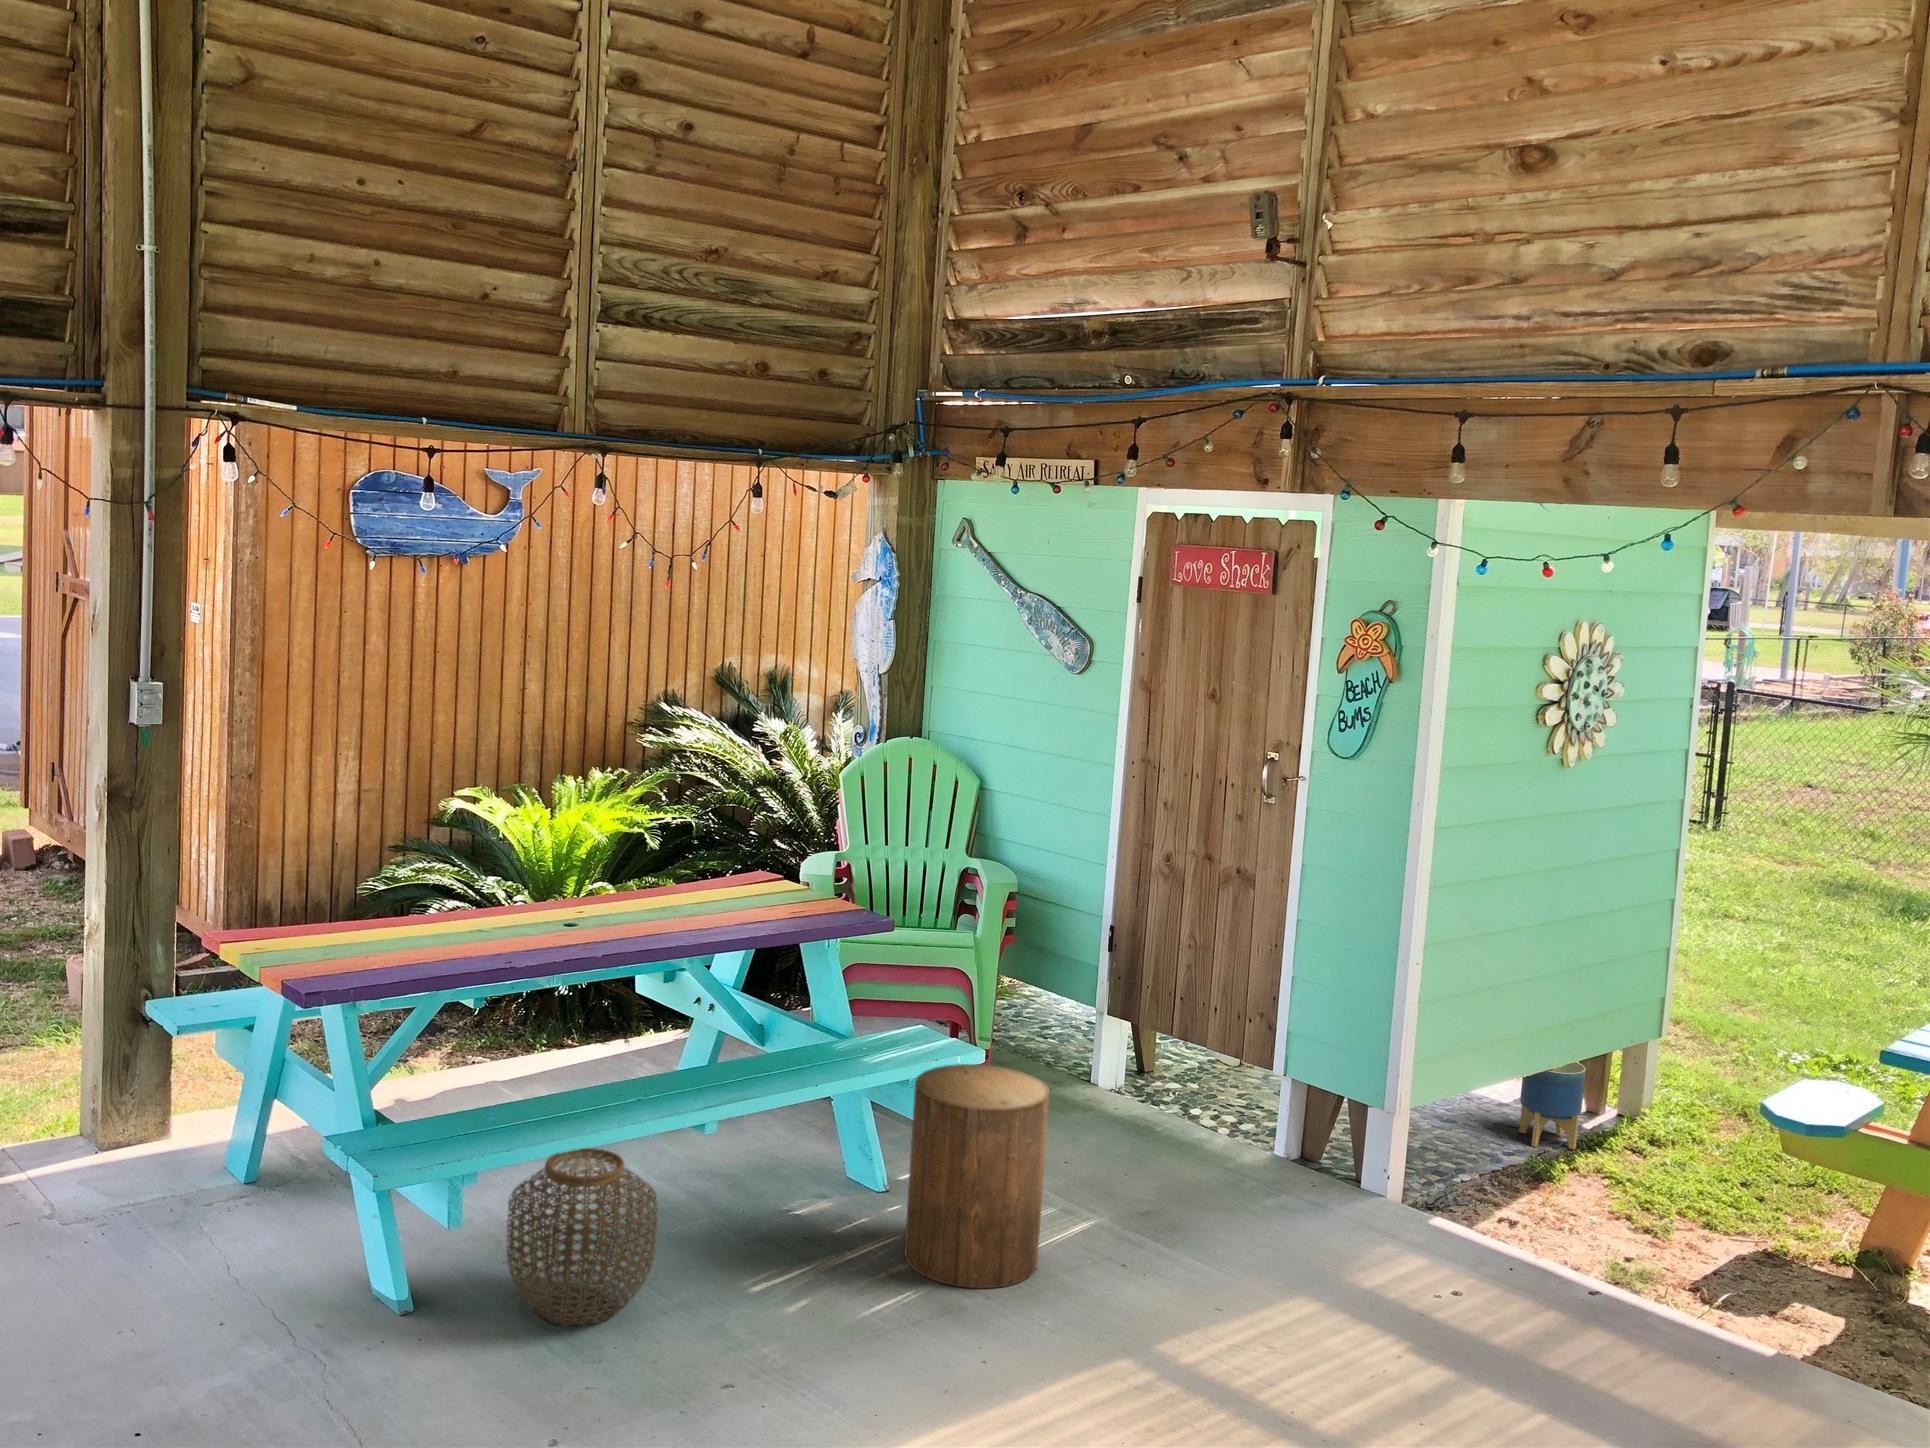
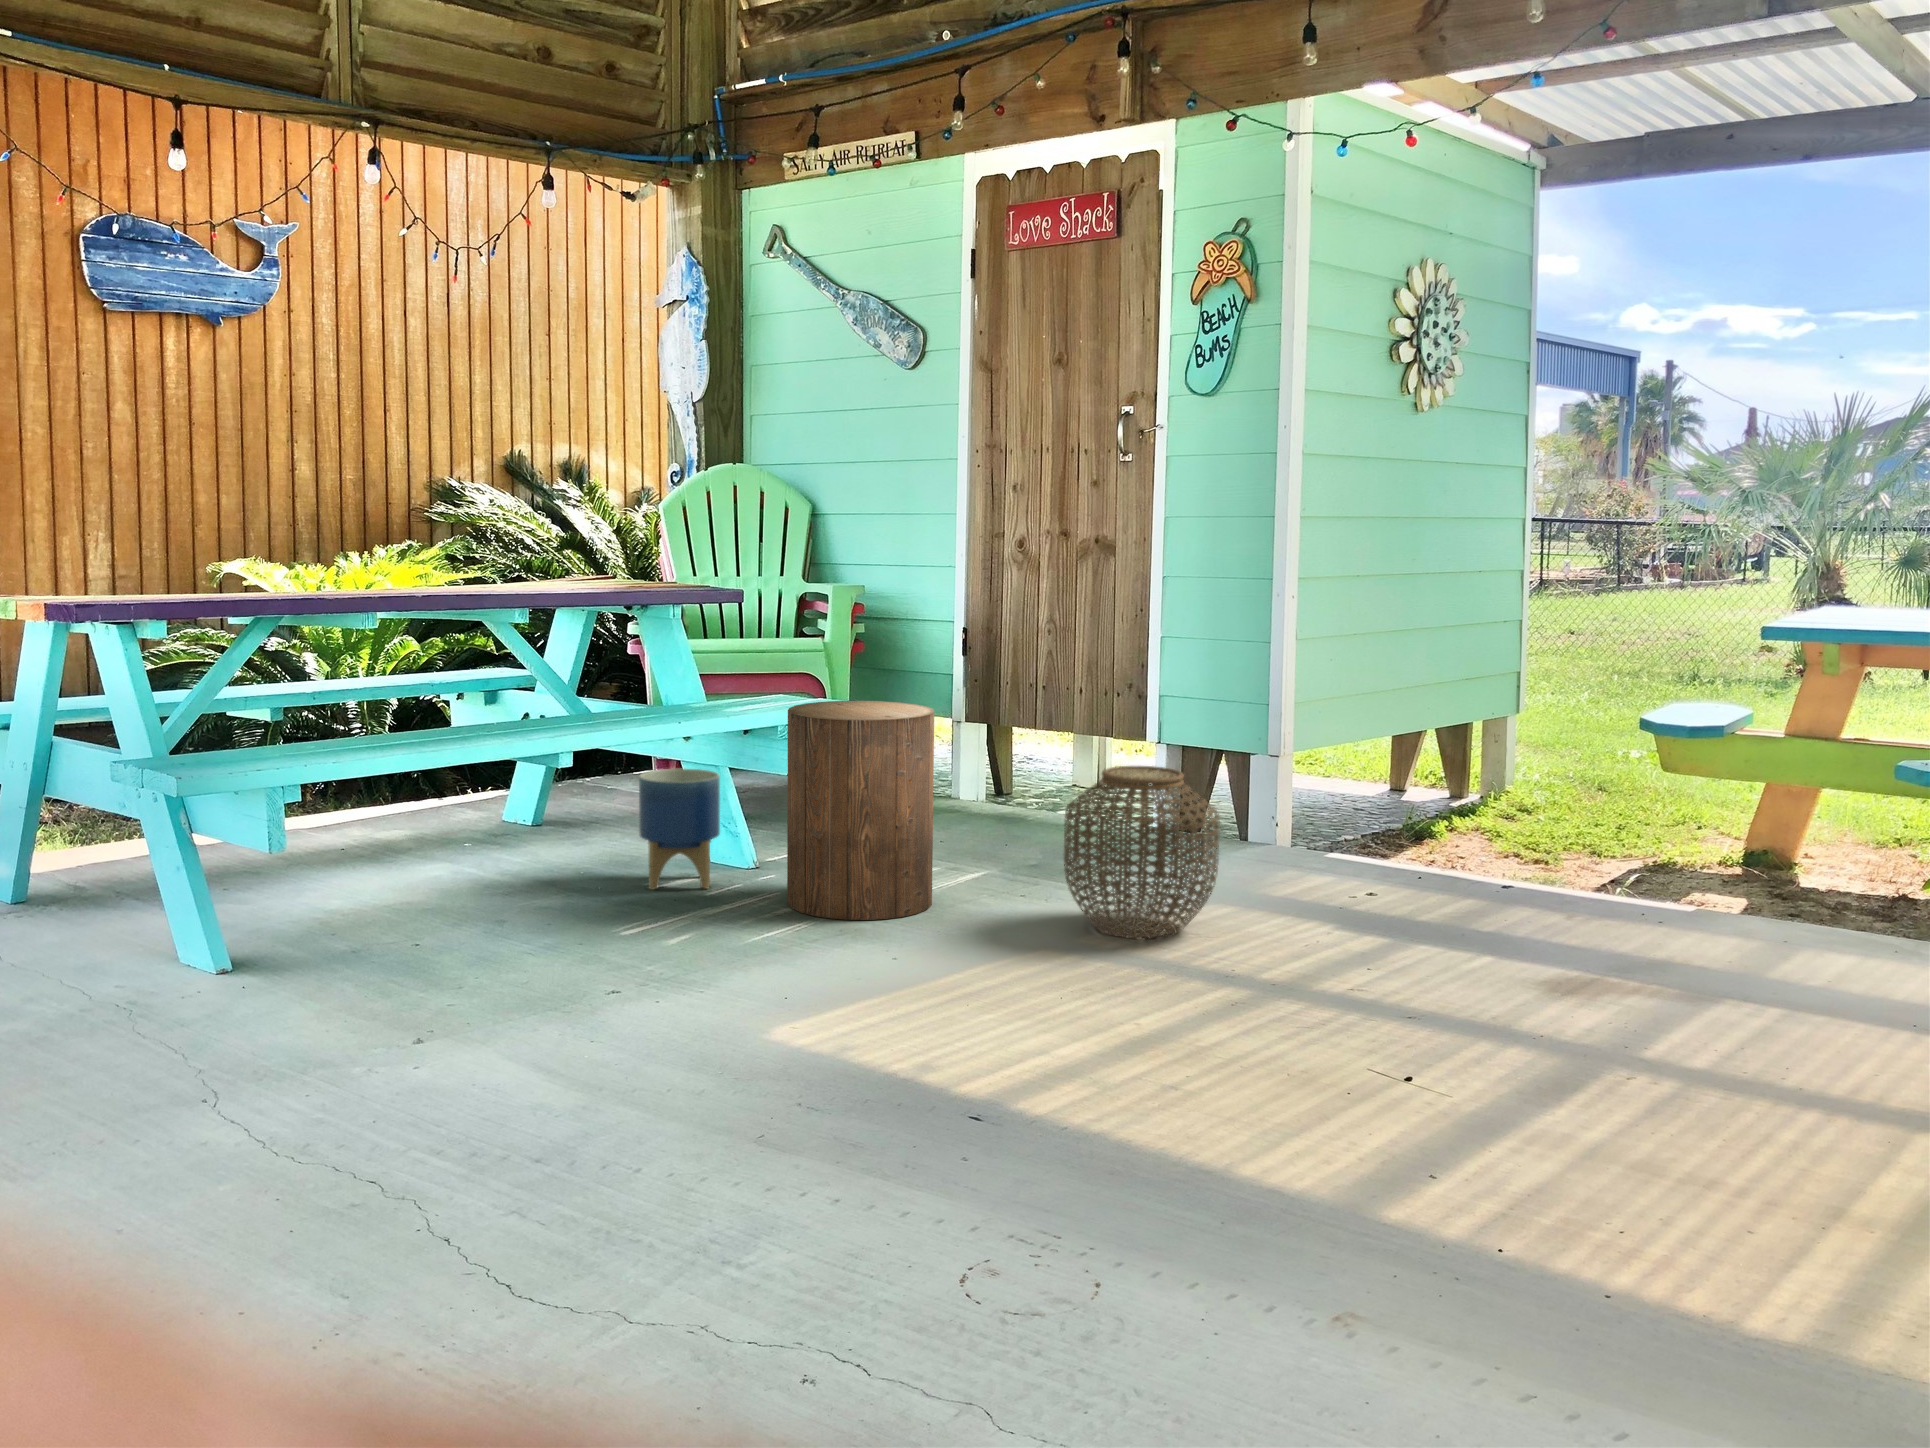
planter: present [1519,1062,1586,1149] -> present [639,769,720,890]
woven basket: present [507,1148,657,1325] -> present [1064,766,1220,939]

